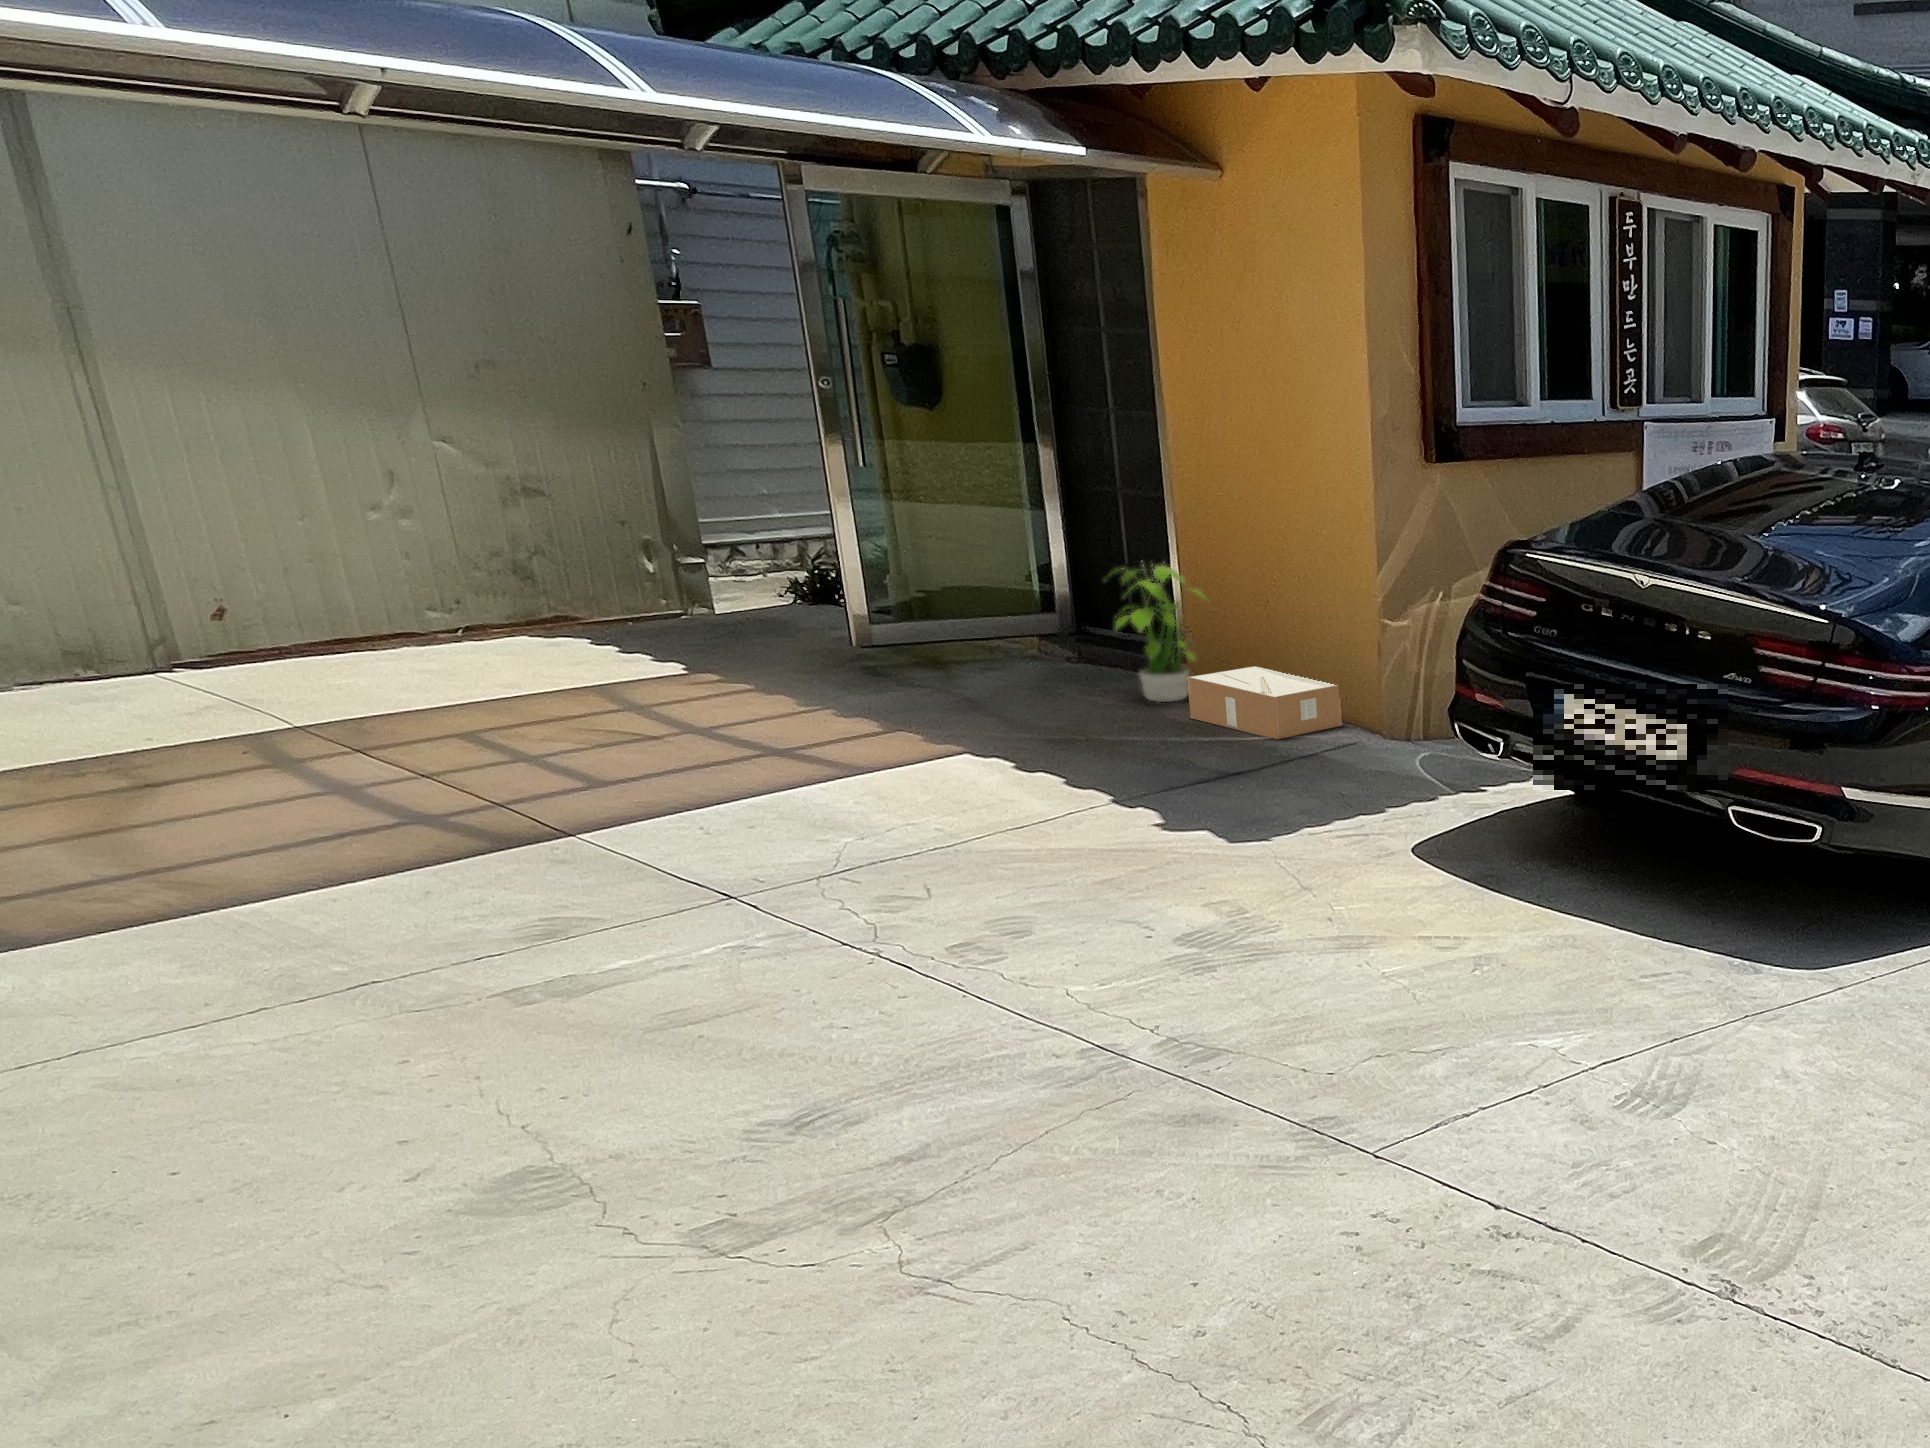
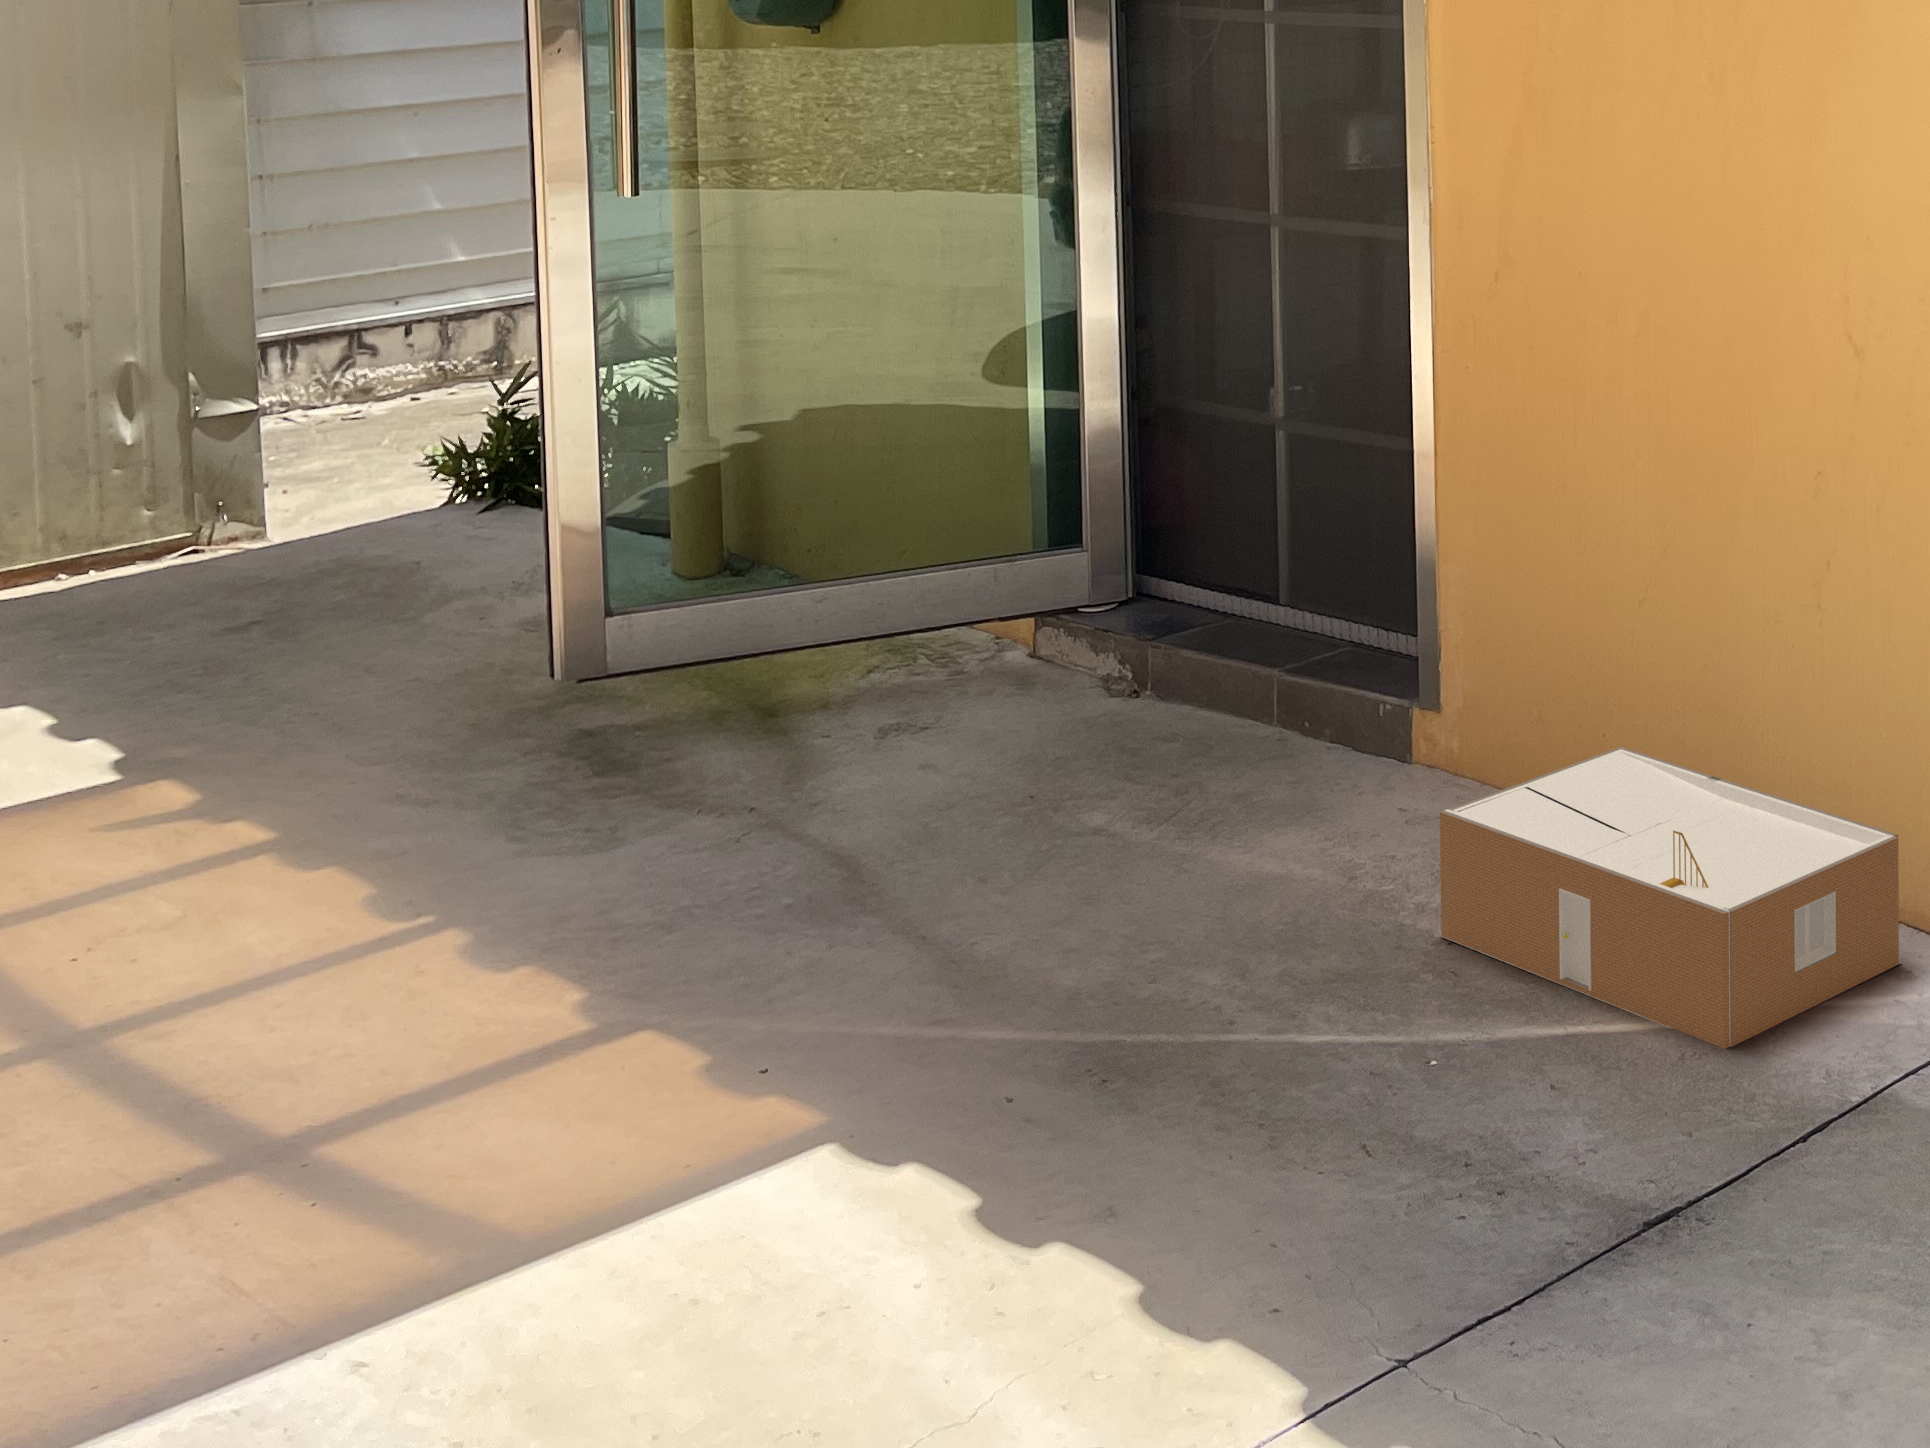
potted plant: present [1115,565,1207,702] -> none [1211,433,1494,854]

